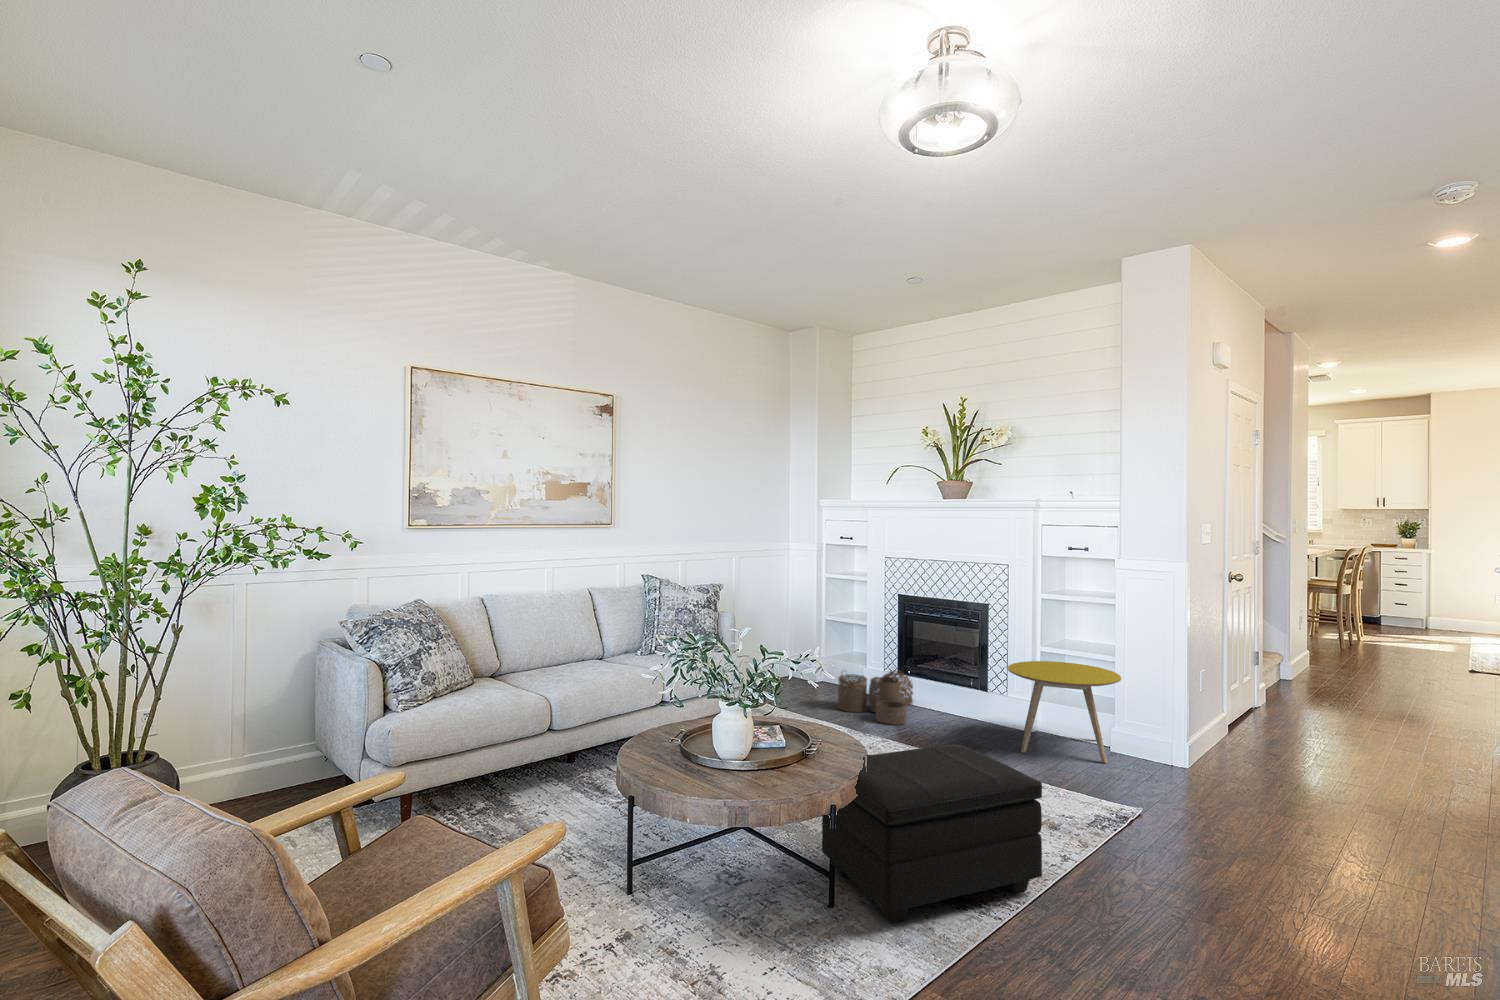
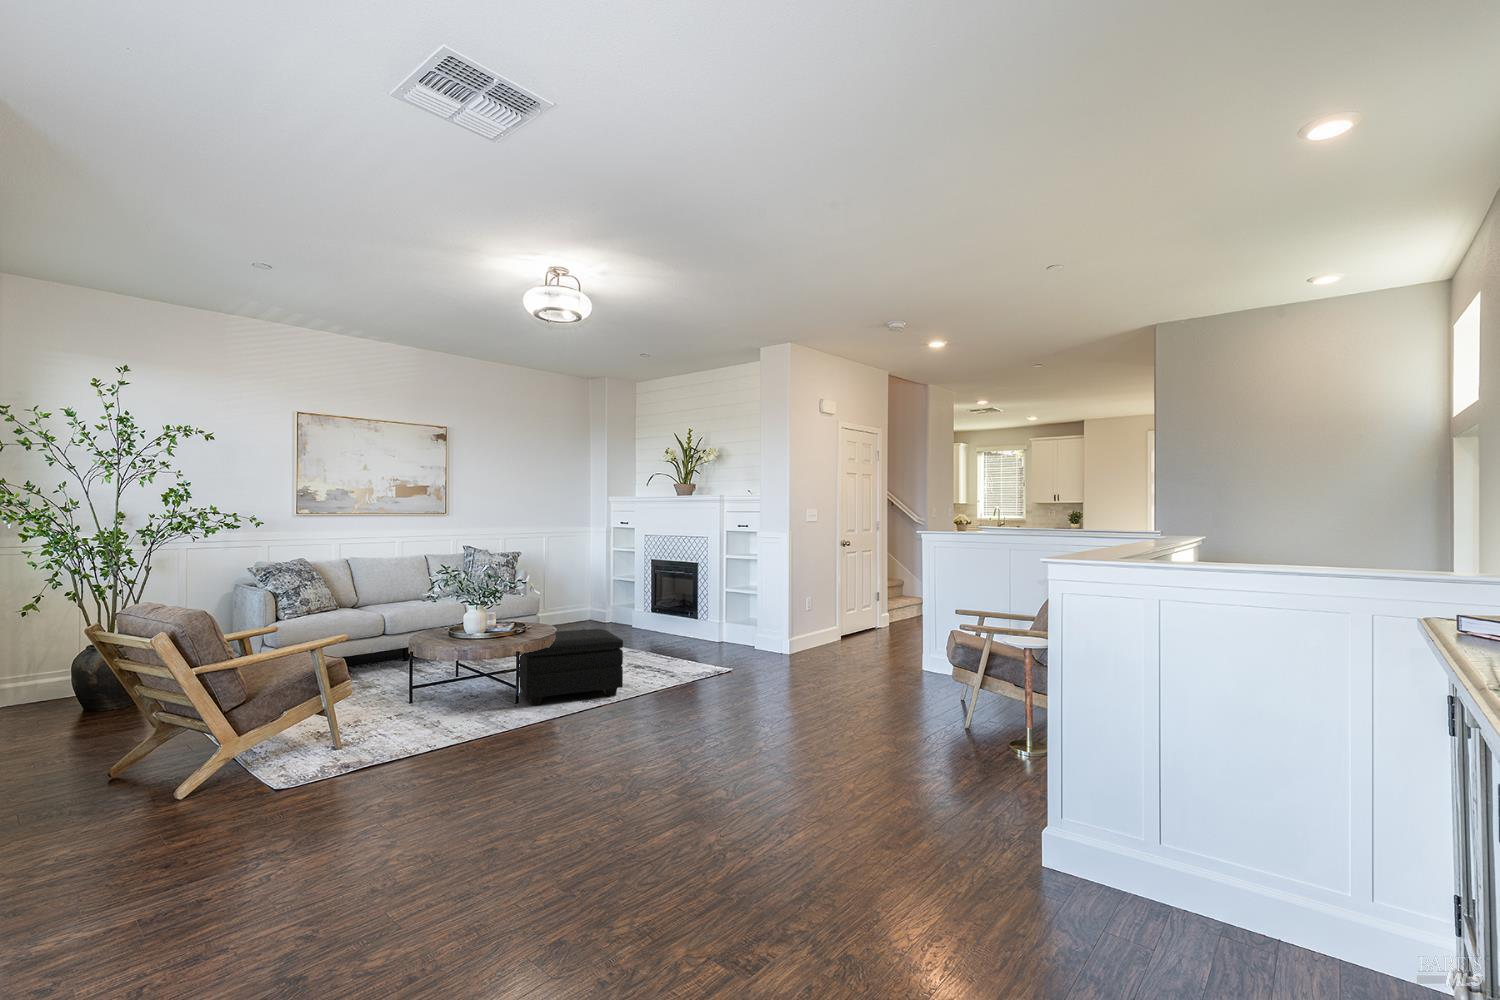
side table: present [1008,661,1121,763] -> none [691,598,755,653]
woven basket: present [838,670,913,725] -> none [604,608,658,640]

